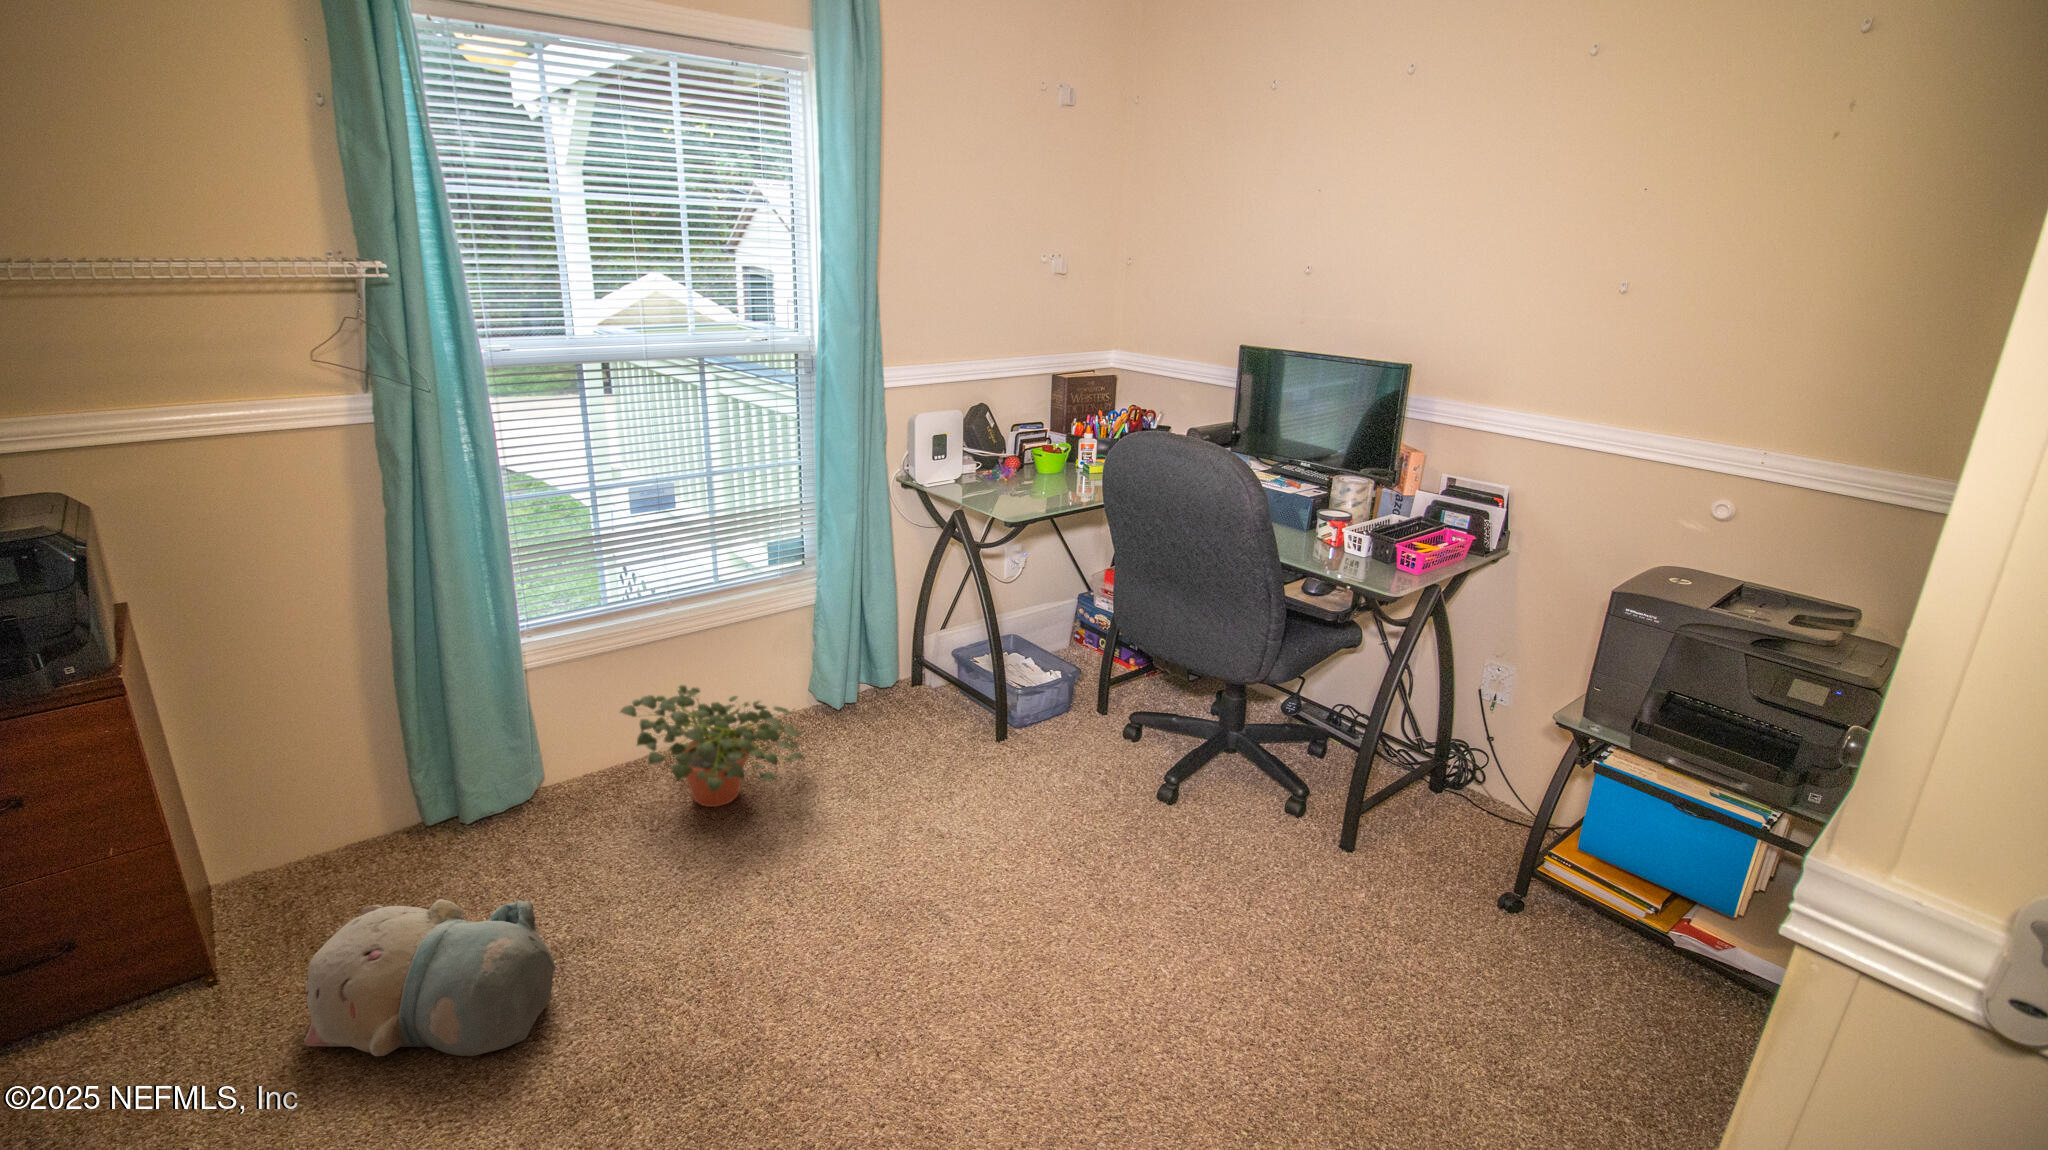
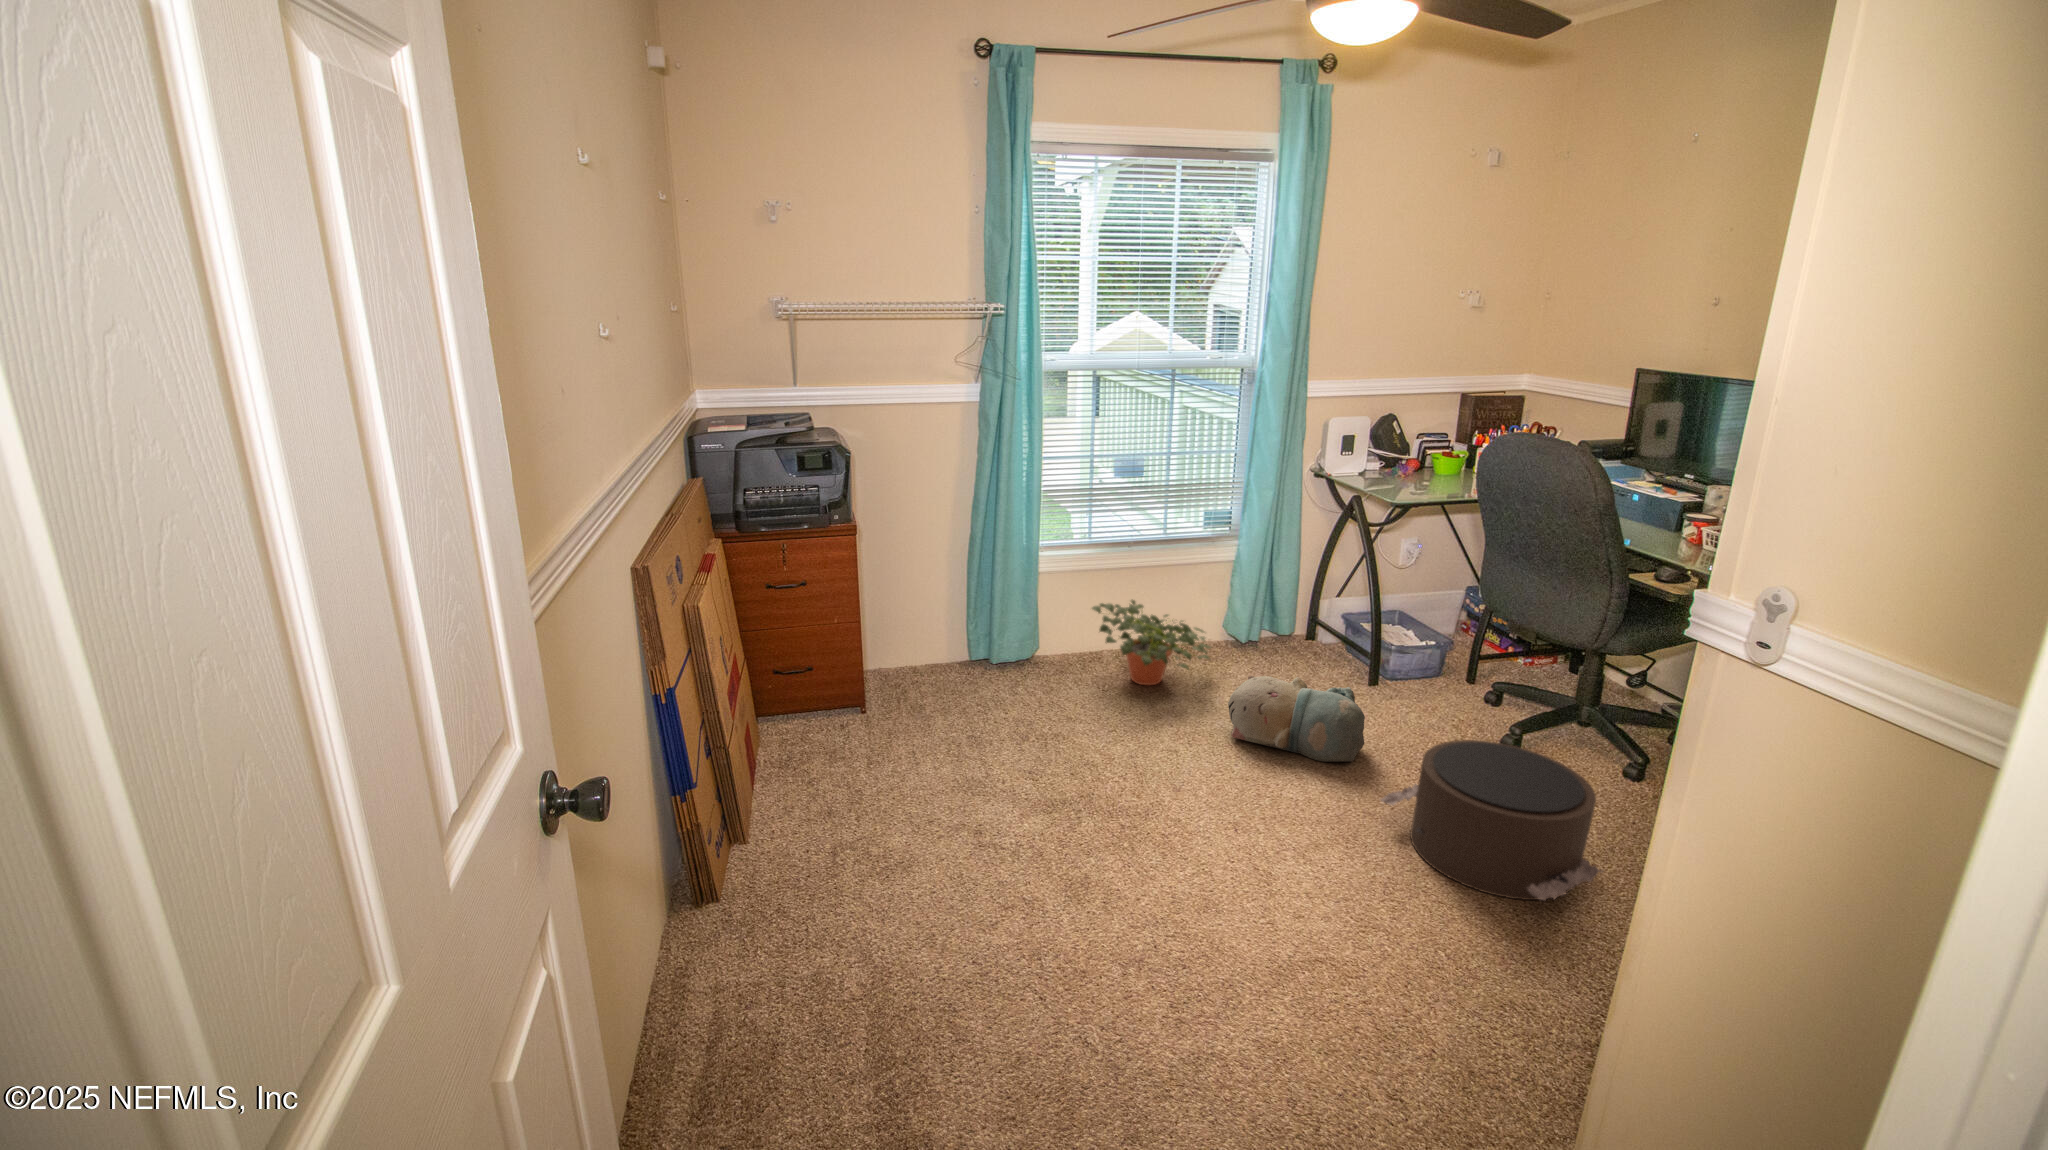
pouf: none [1059,829,1324,1057] -> present [1381,740,1603,901]
plush toy: present [304,899,555,1056] -> present [1228,676,1365,762]

